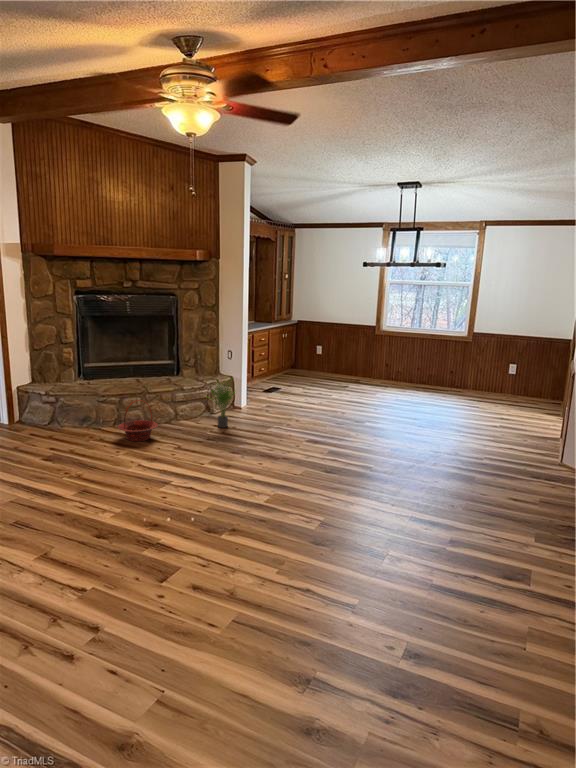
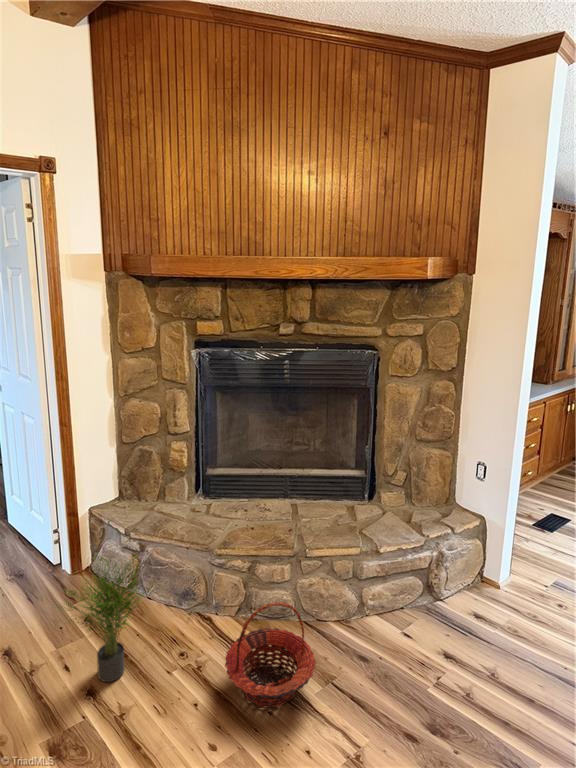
potted plant: present [212,383,235,428] -> present [66,558,144,682]

